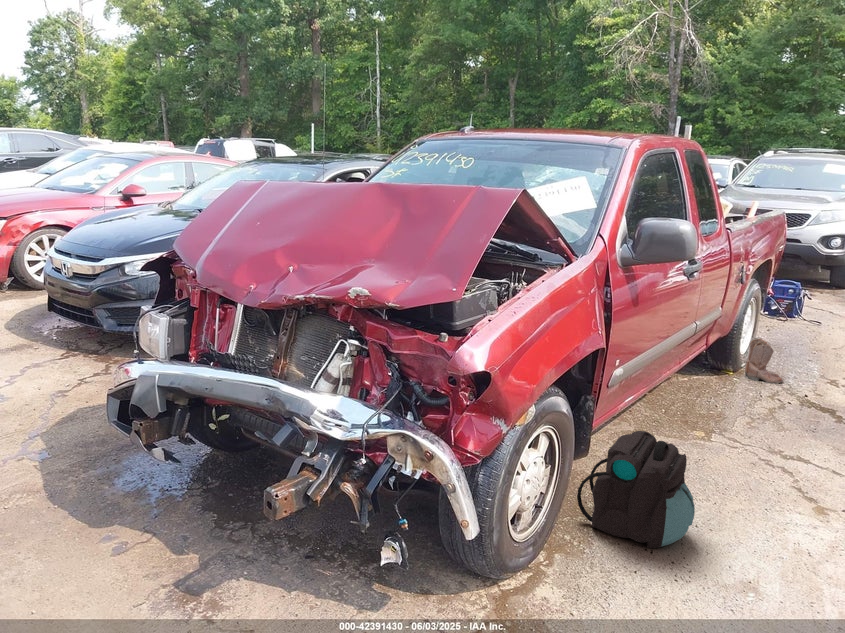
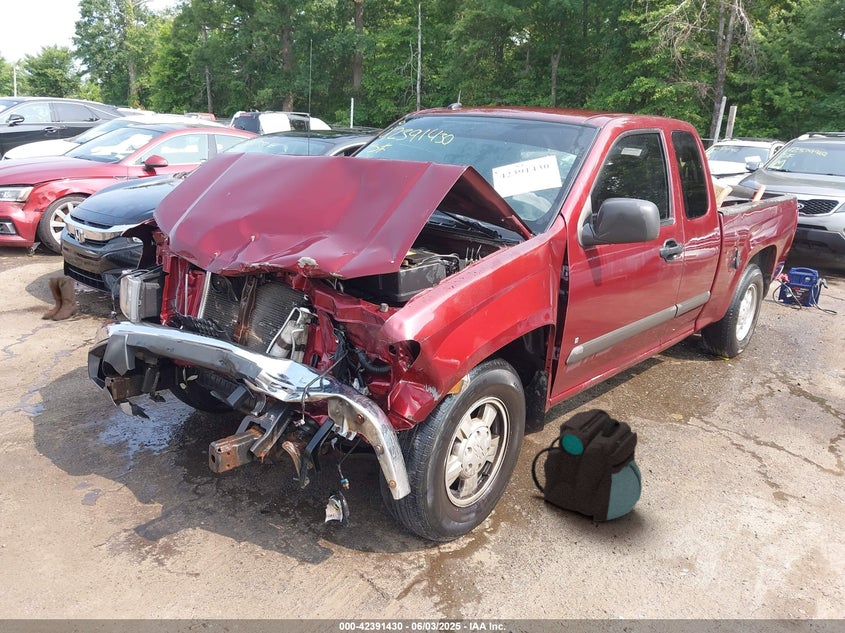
boots: present [745,338,783,383] -> present [42,277,78,320]

